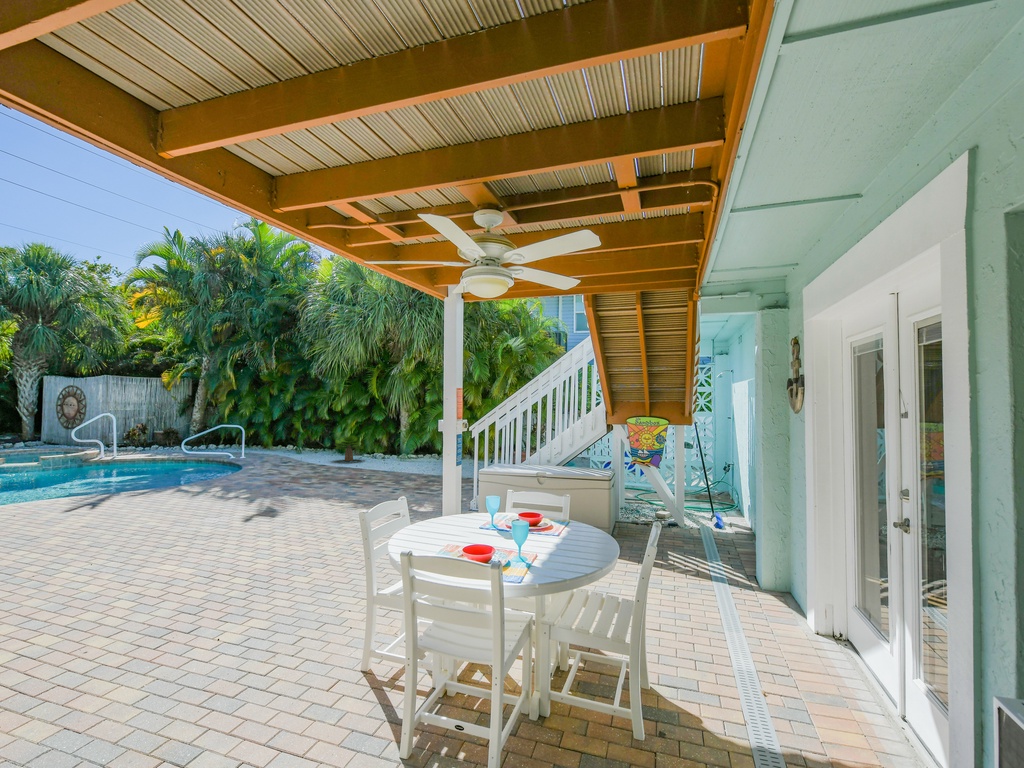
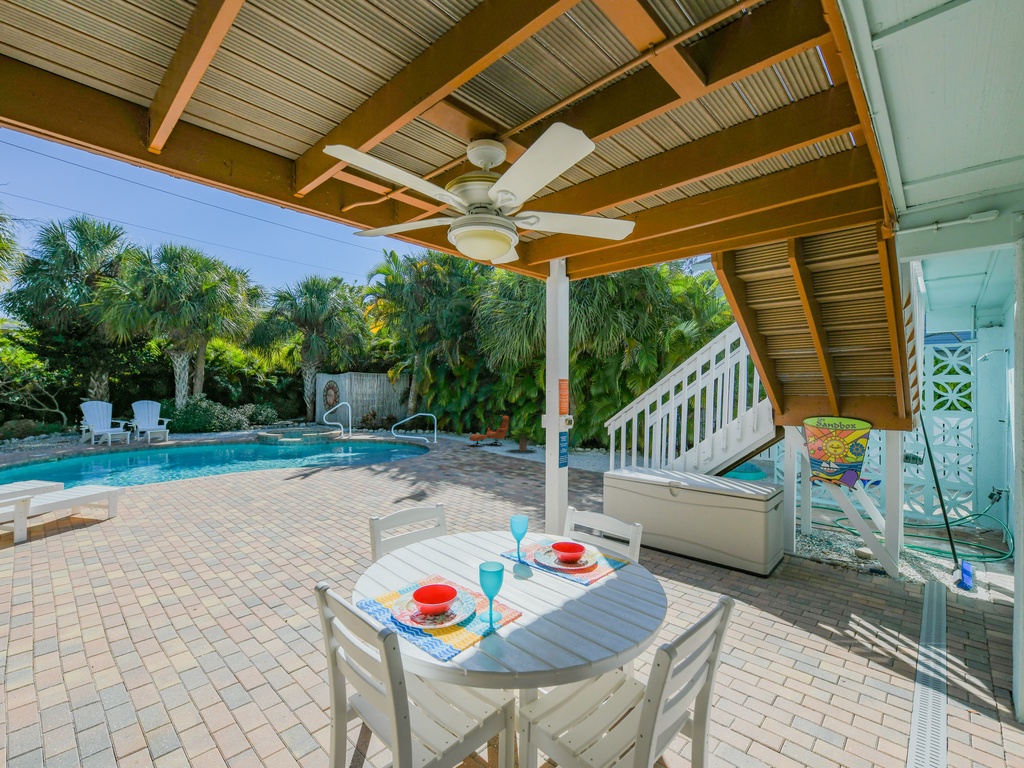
armchair: none [284,425,329,459] -> present [470,415,509,446]

